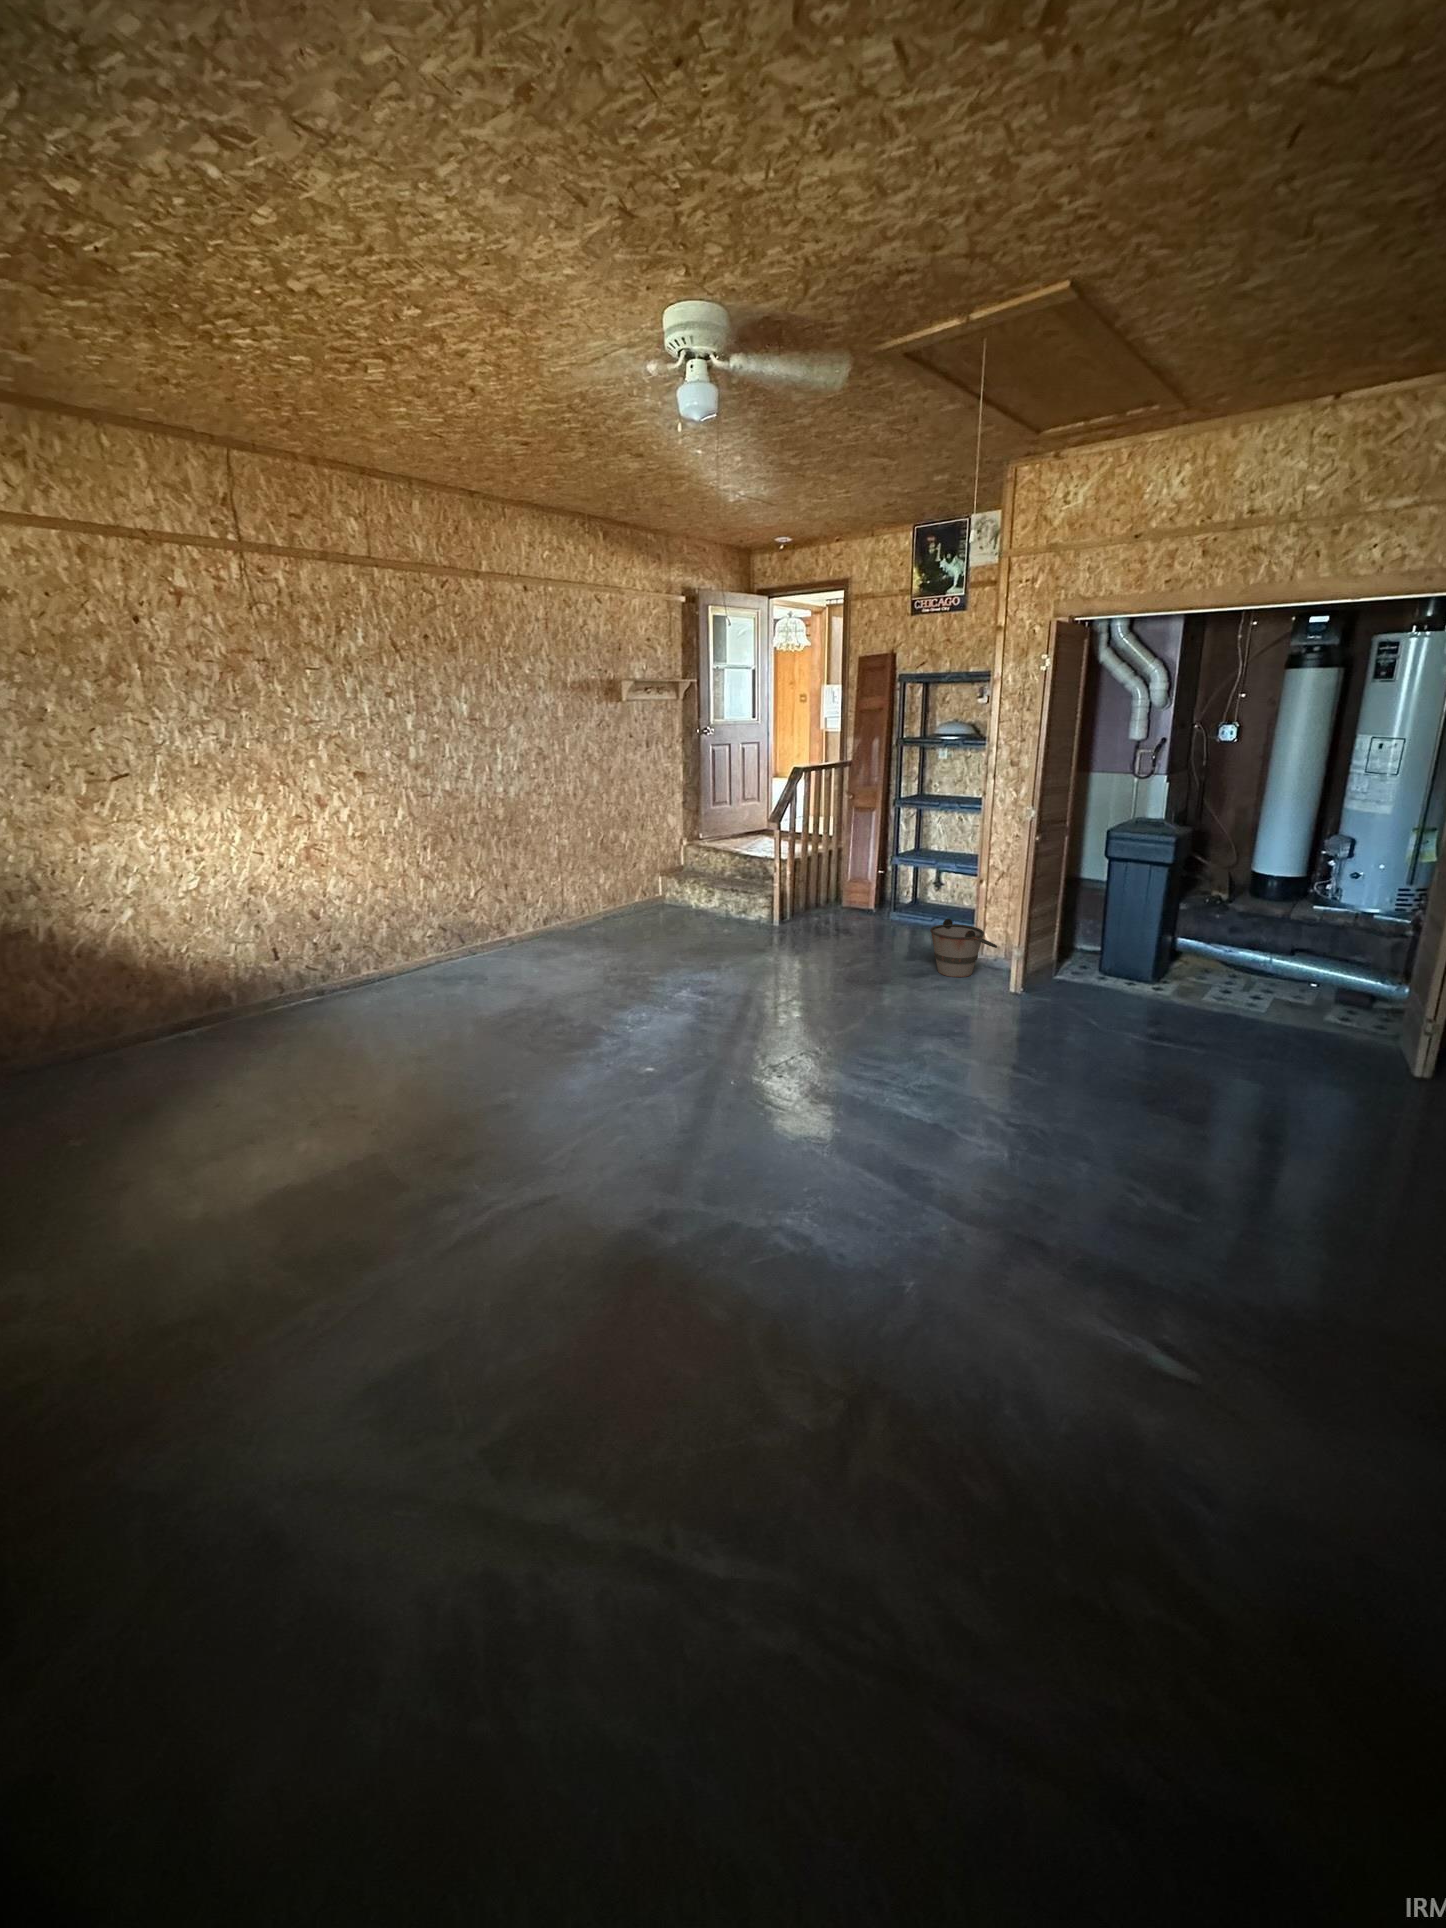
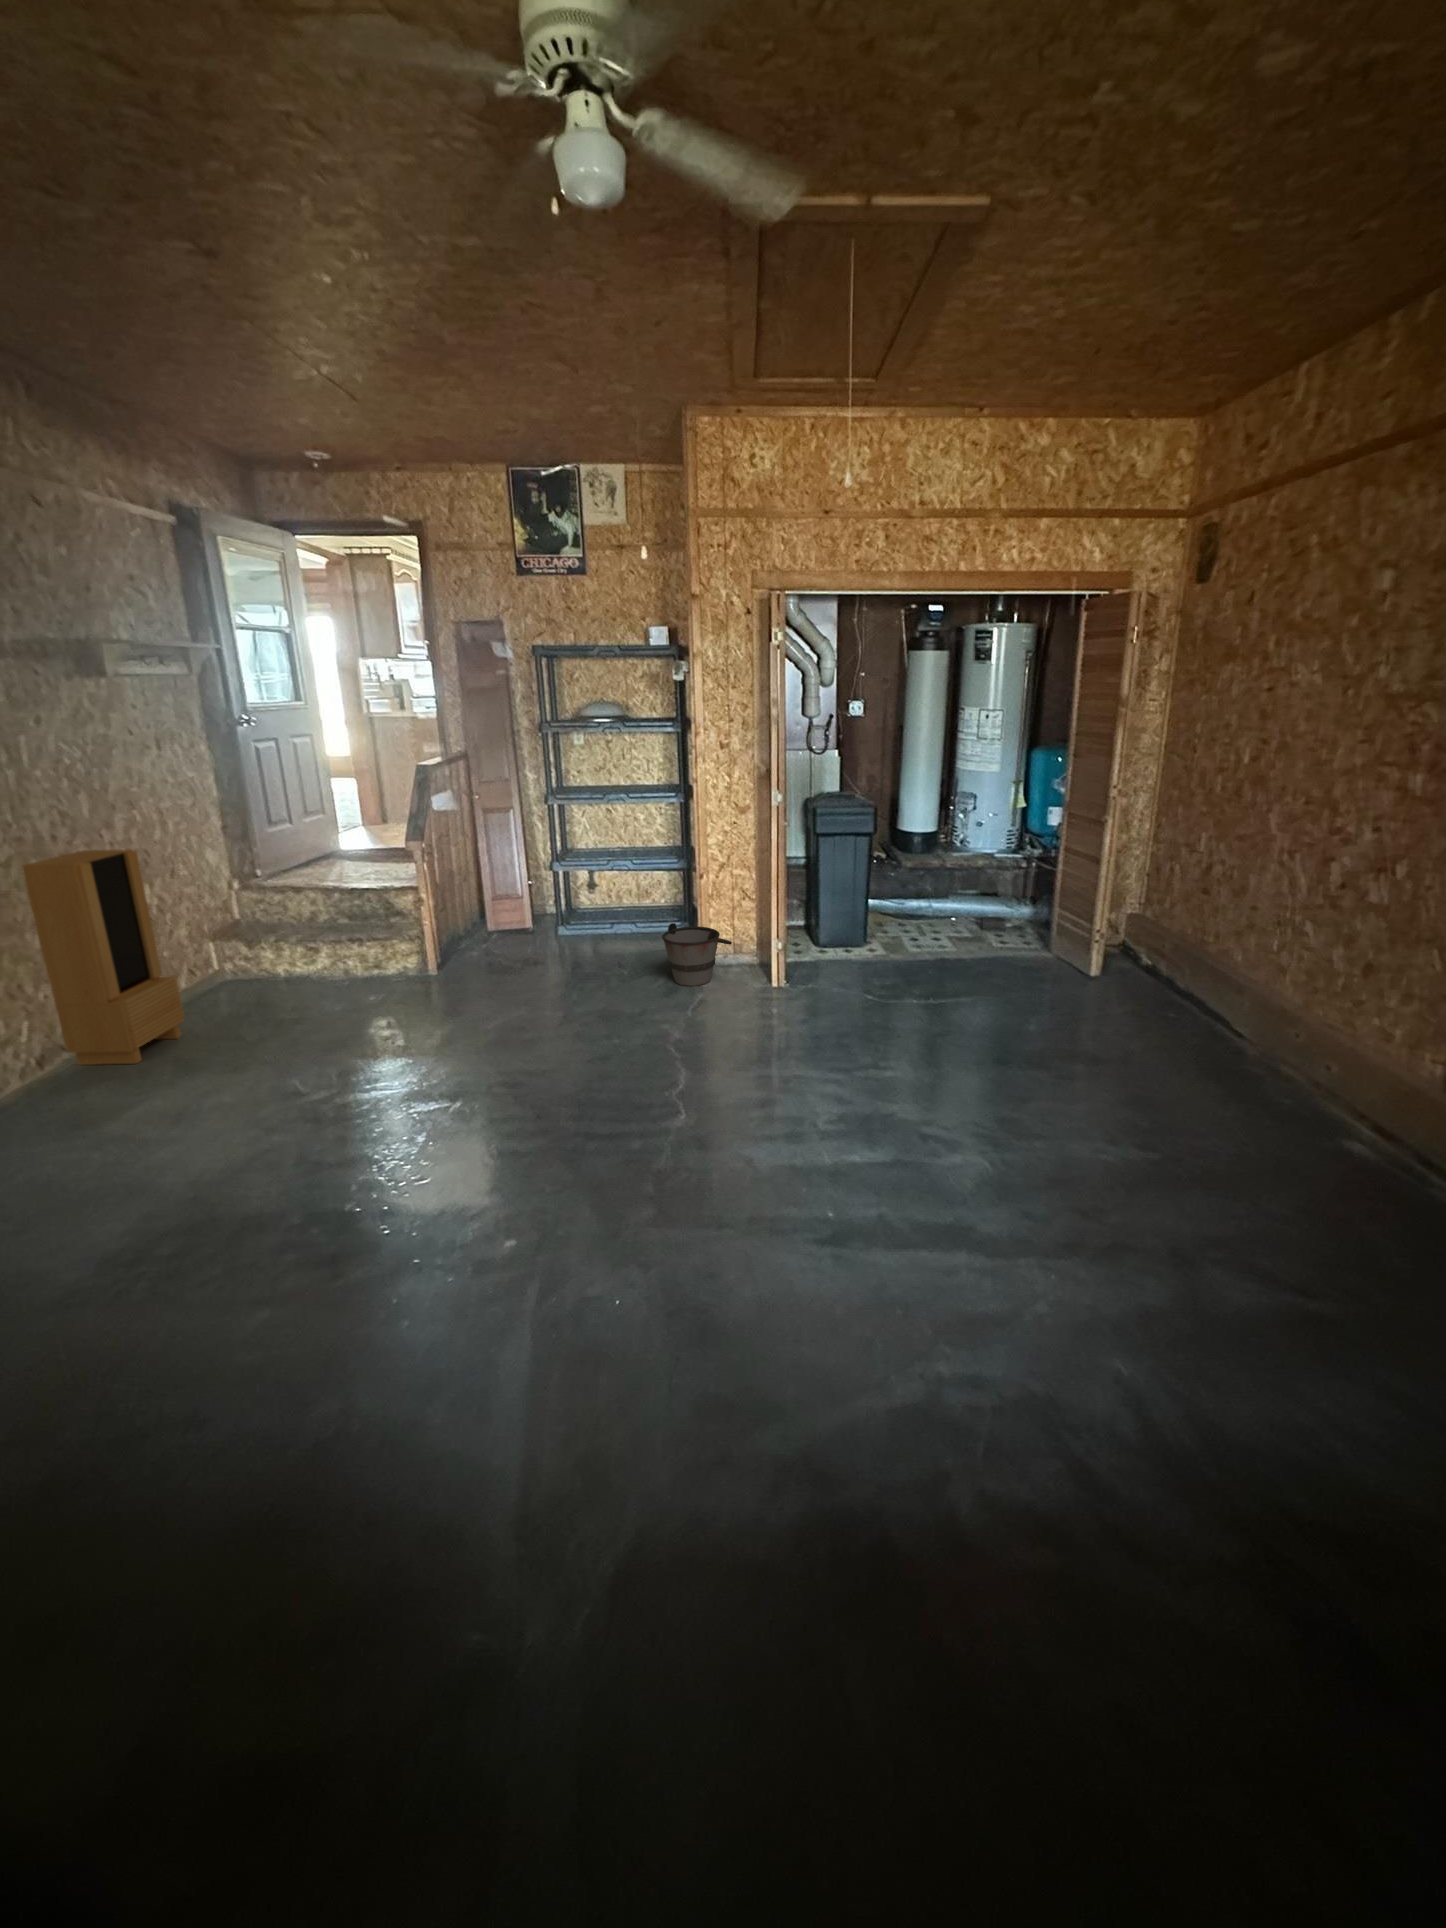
storage cabinet: none [552,805,618,937] -> present [22,849,185,1065]

